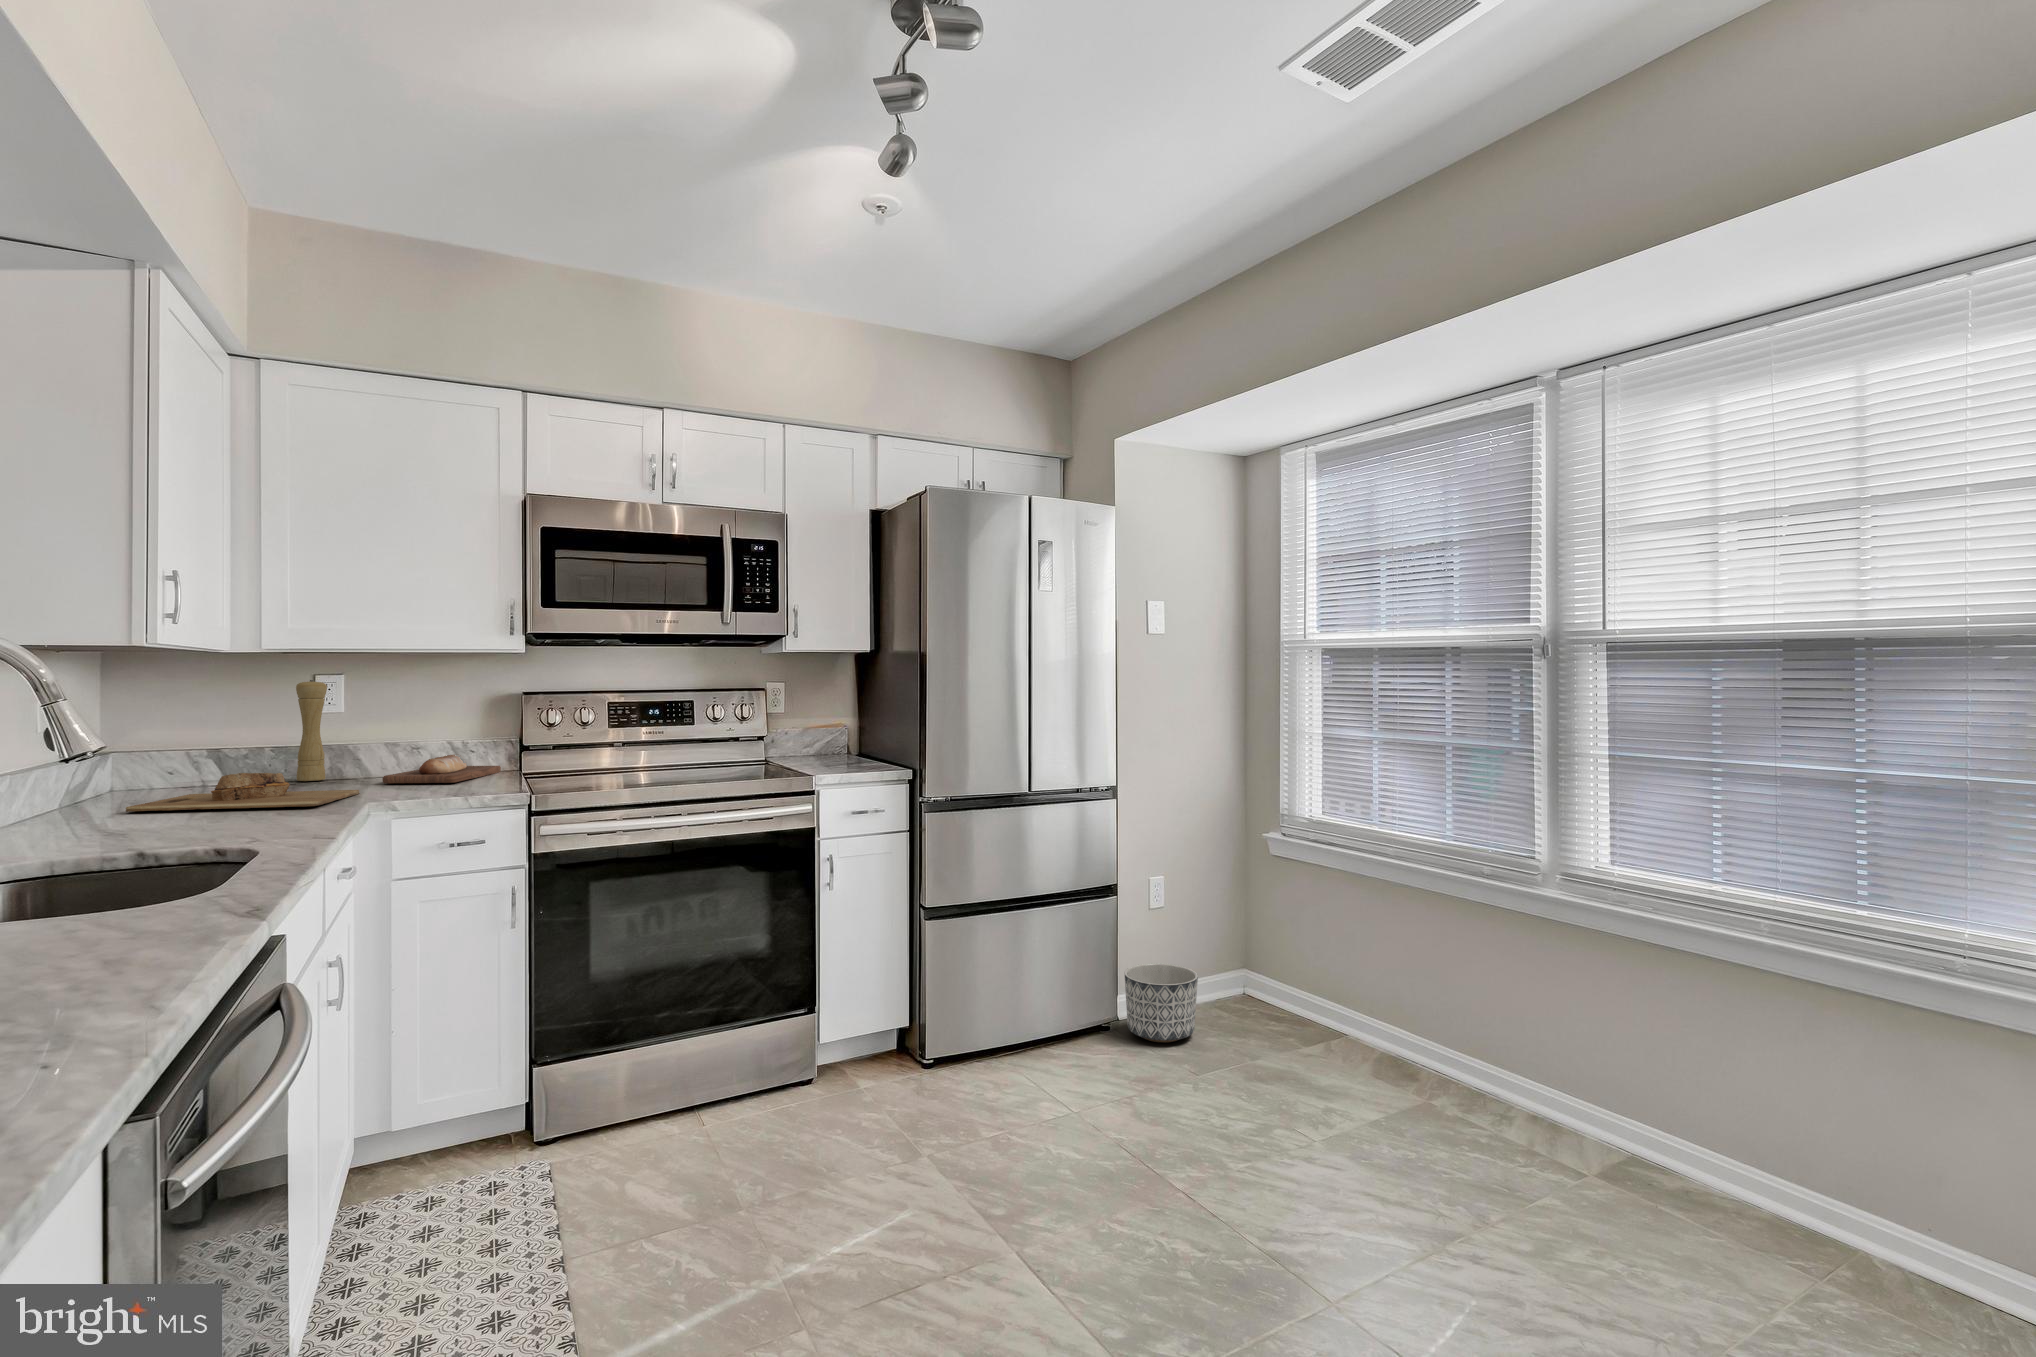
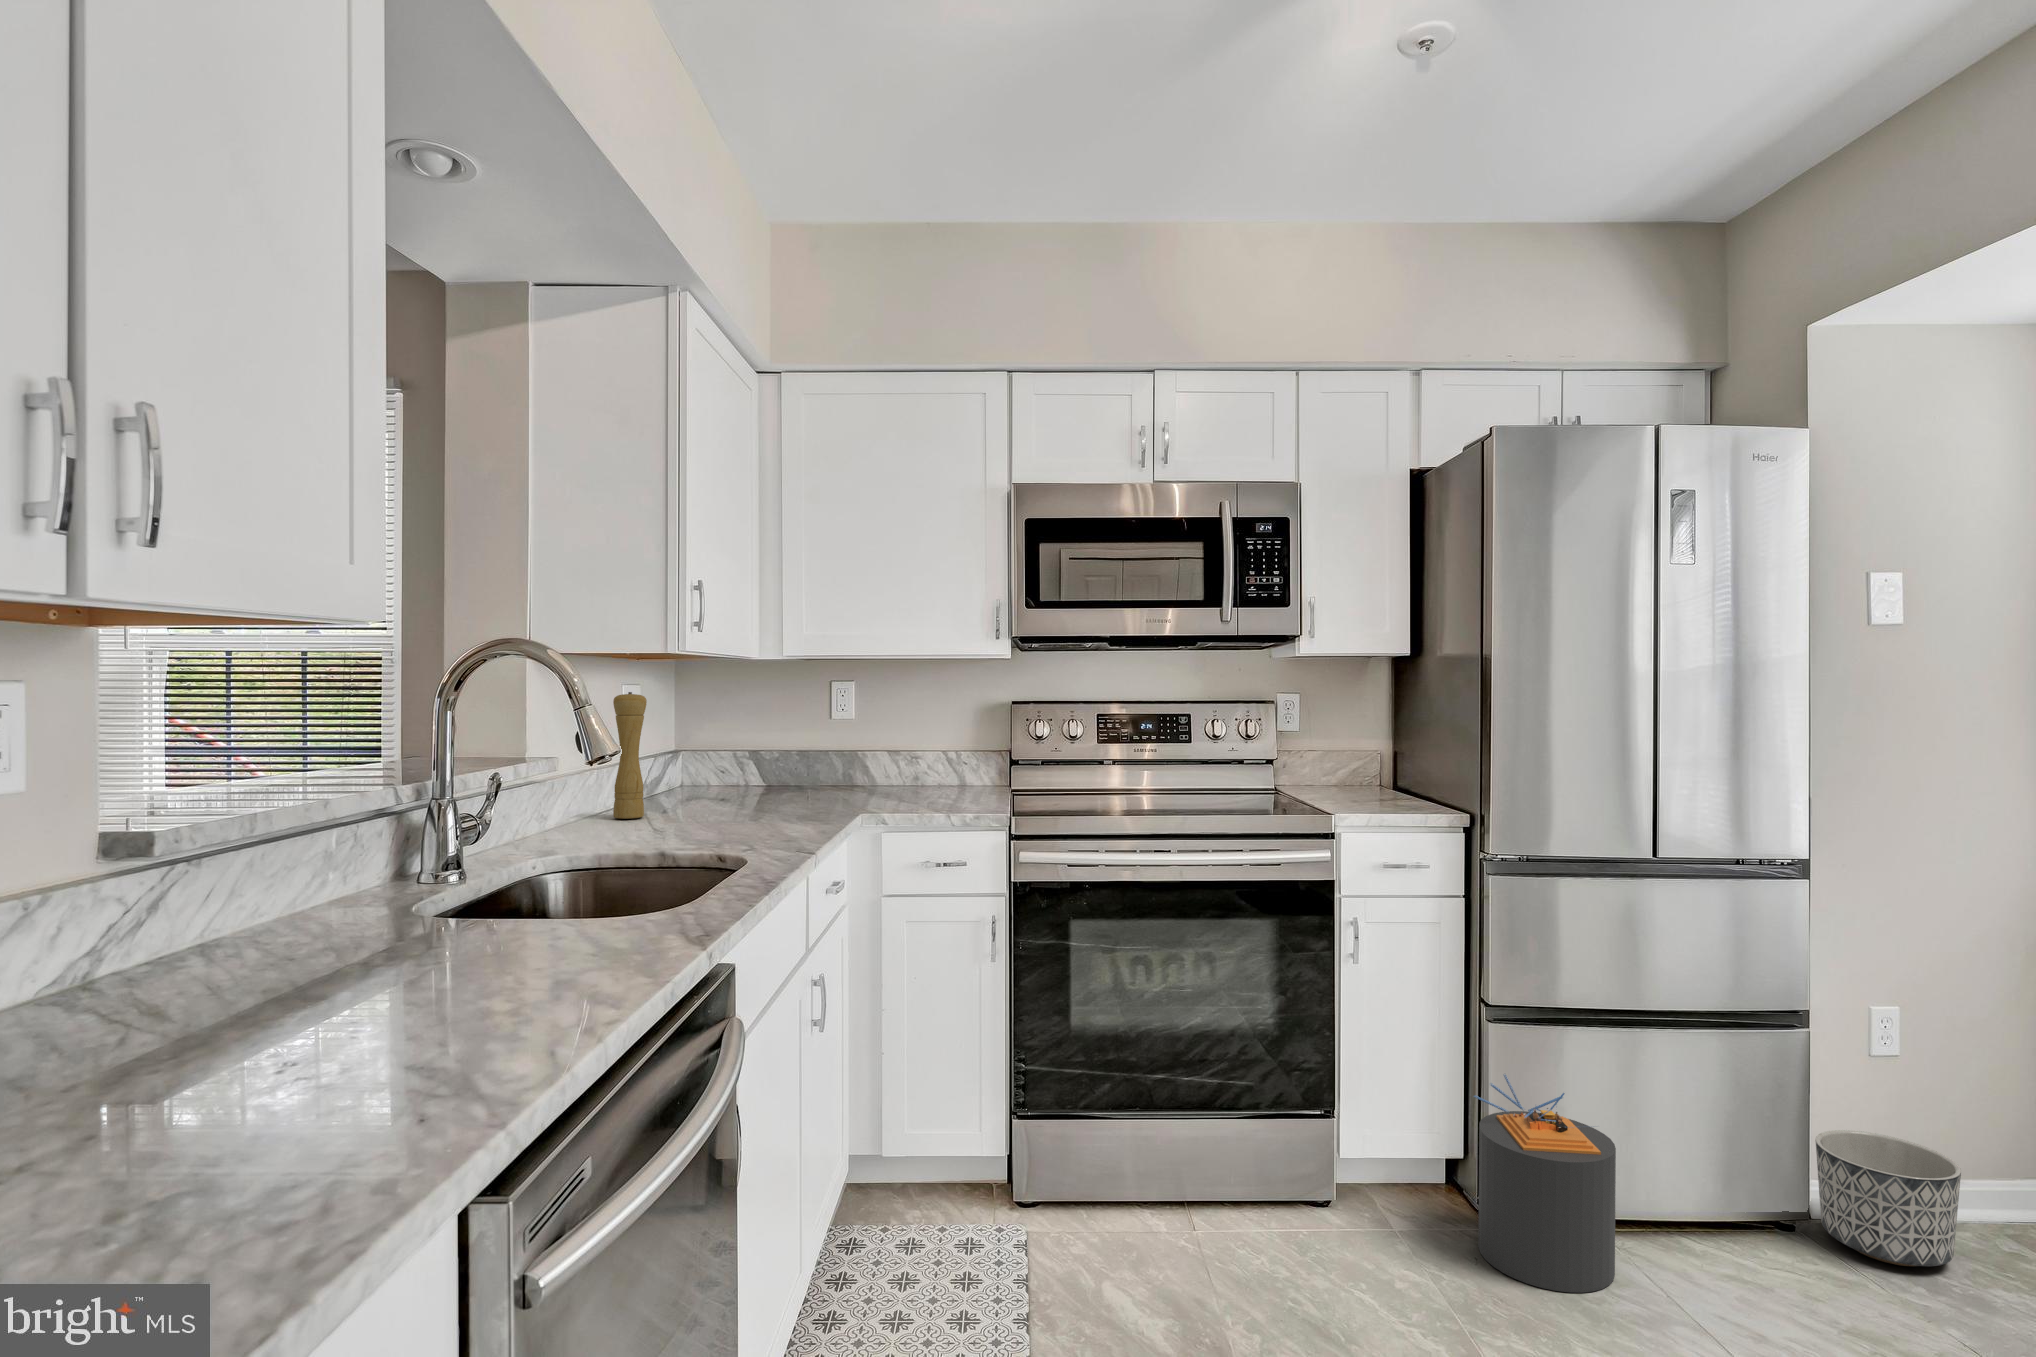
pepper mill: present [296,680,327,781] -> present [613,692,647,819]
bread loaf: present [383,755,501,783] -> none [883,765,995,796]
cutting board: present [126,773,359,812] -> none [672,777,859,815]
trash can: none [913,955,1009,1105] -> present [1474,1075,1616,1293]

